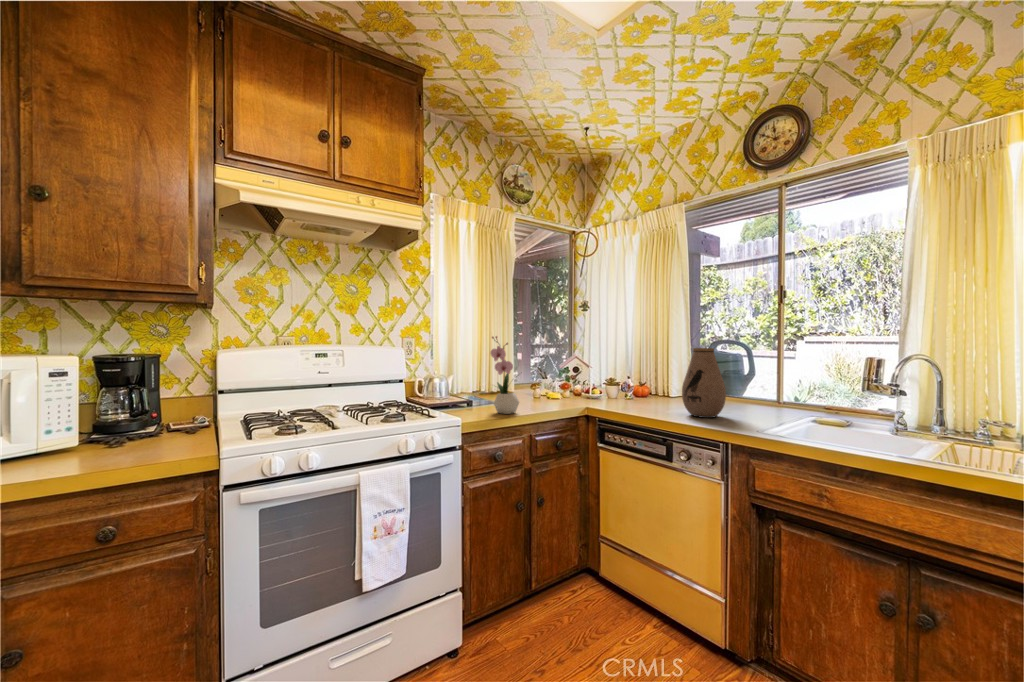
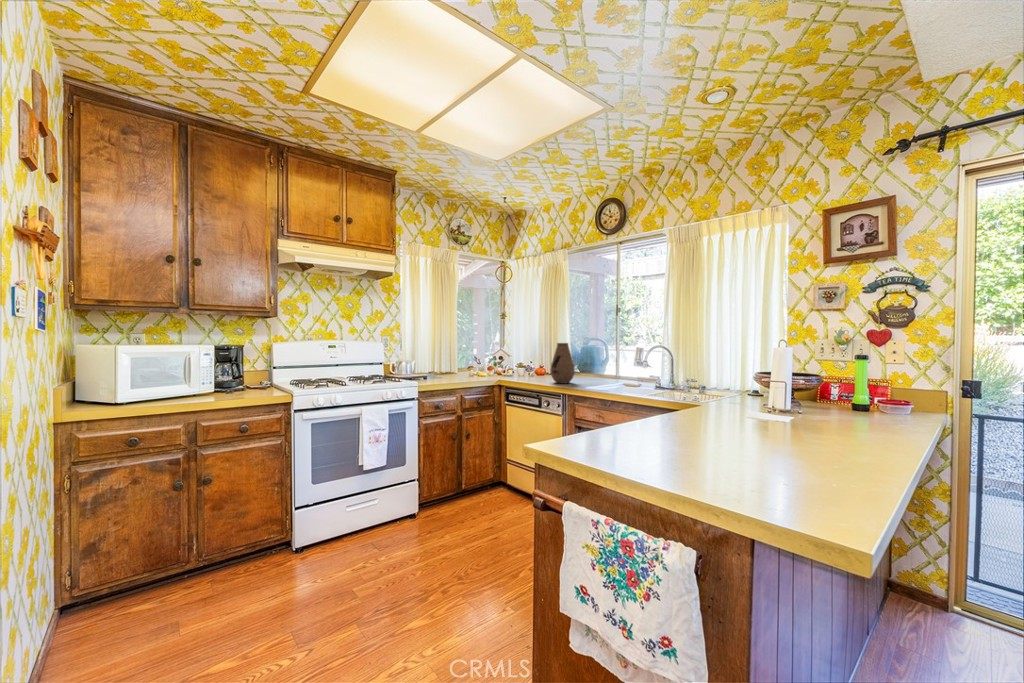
flower arrangement: present [490,336,519,414] -> none [437,335,457,382]

